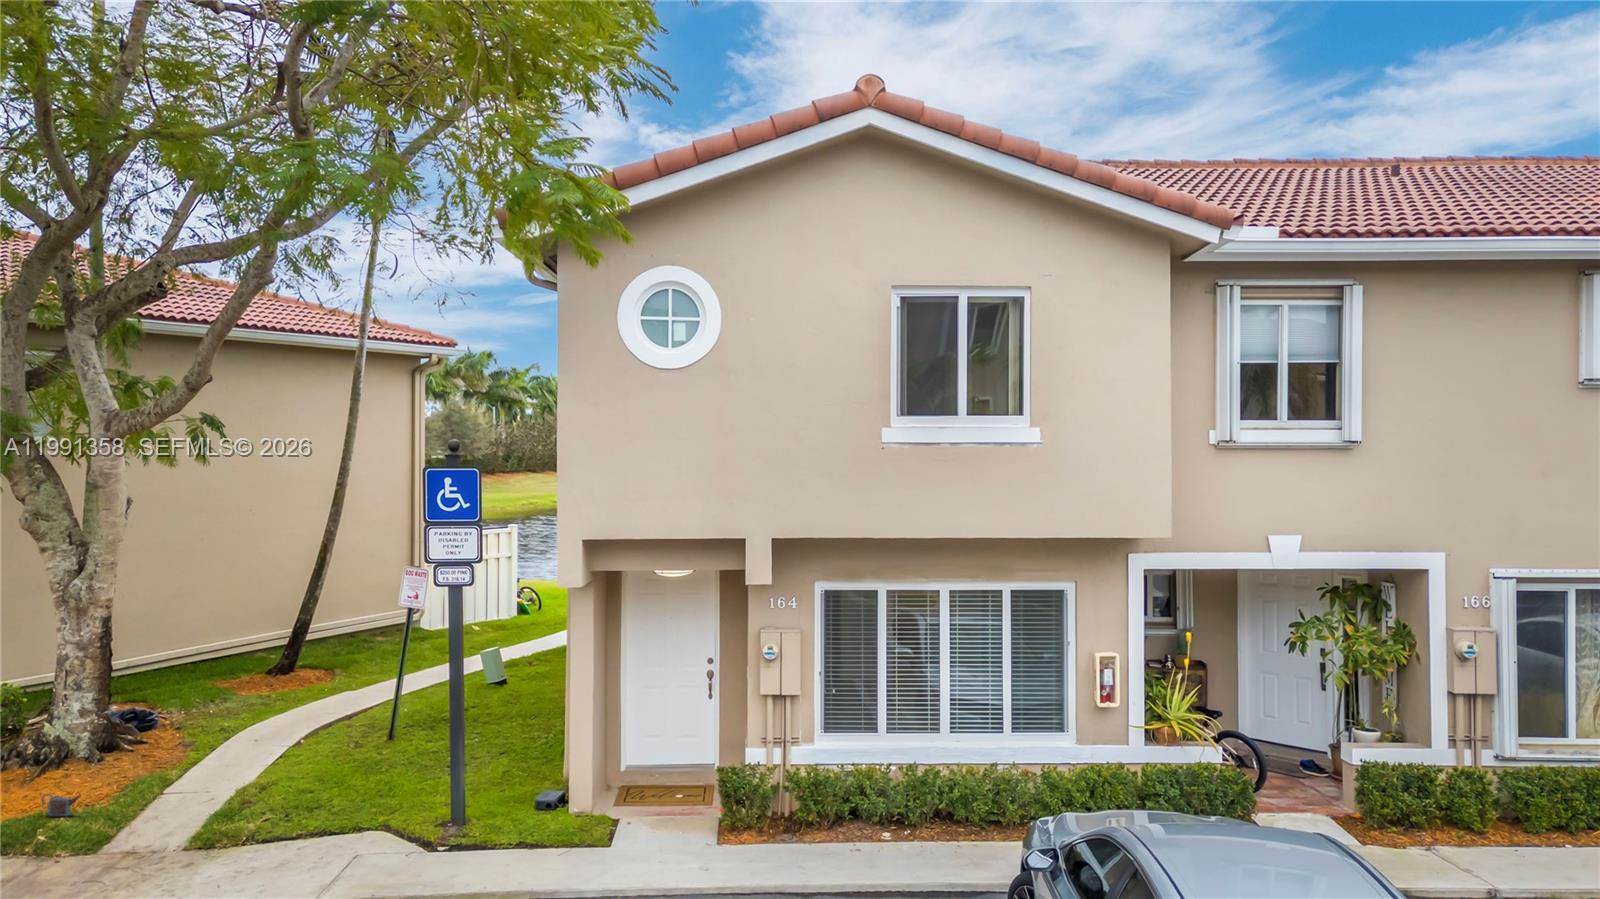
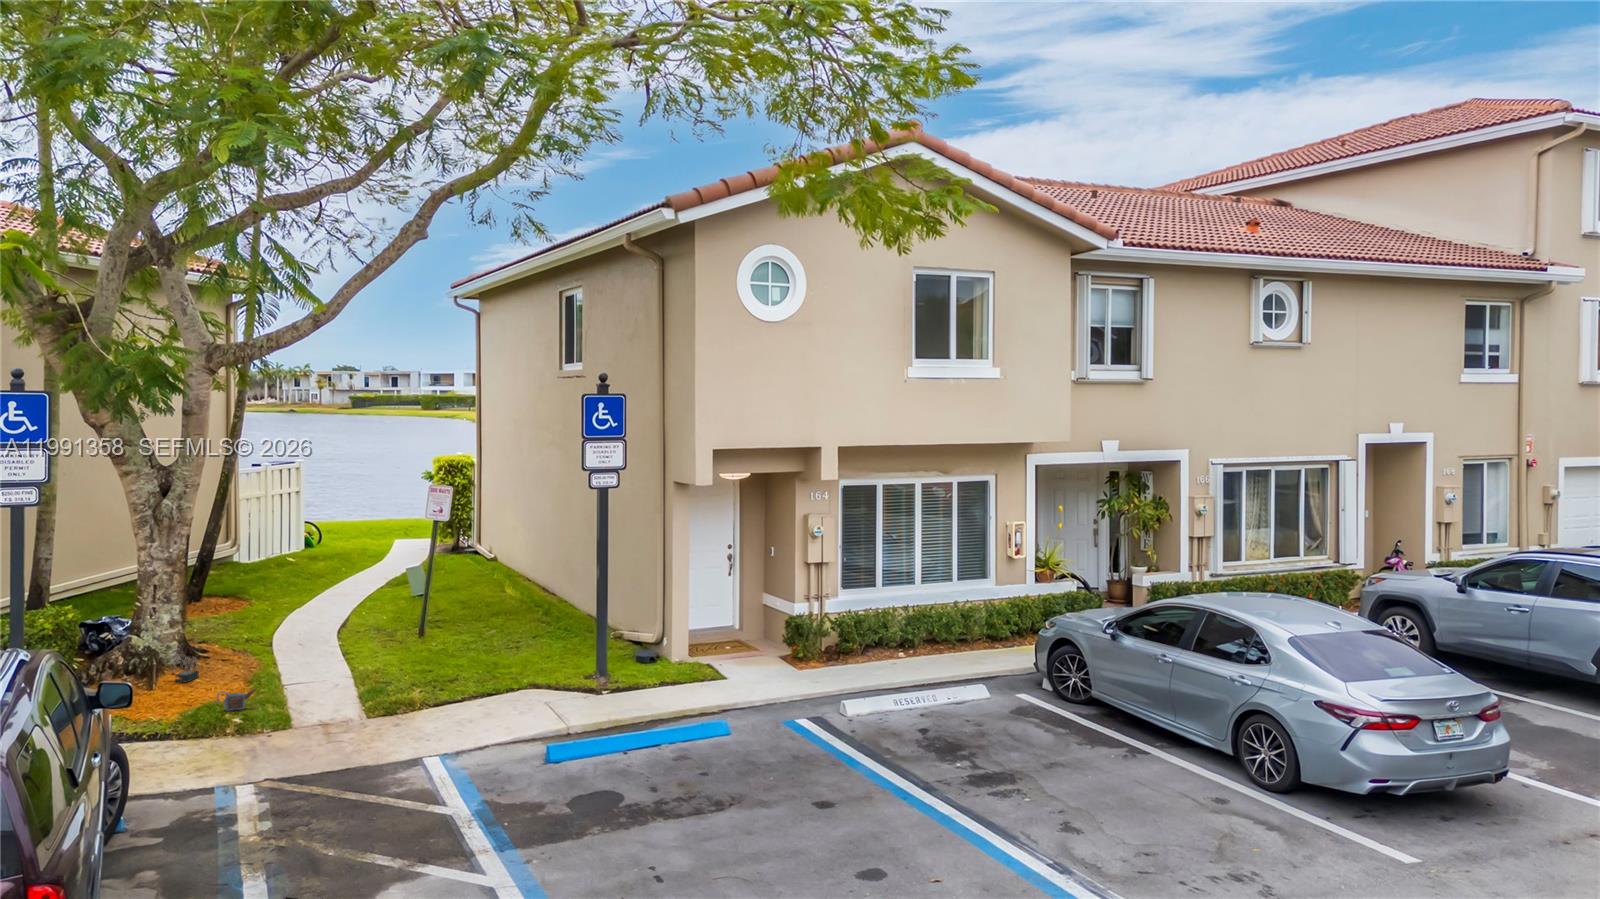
decorative plant: none [69,748,108,777] -> present [173,657,199,682]

